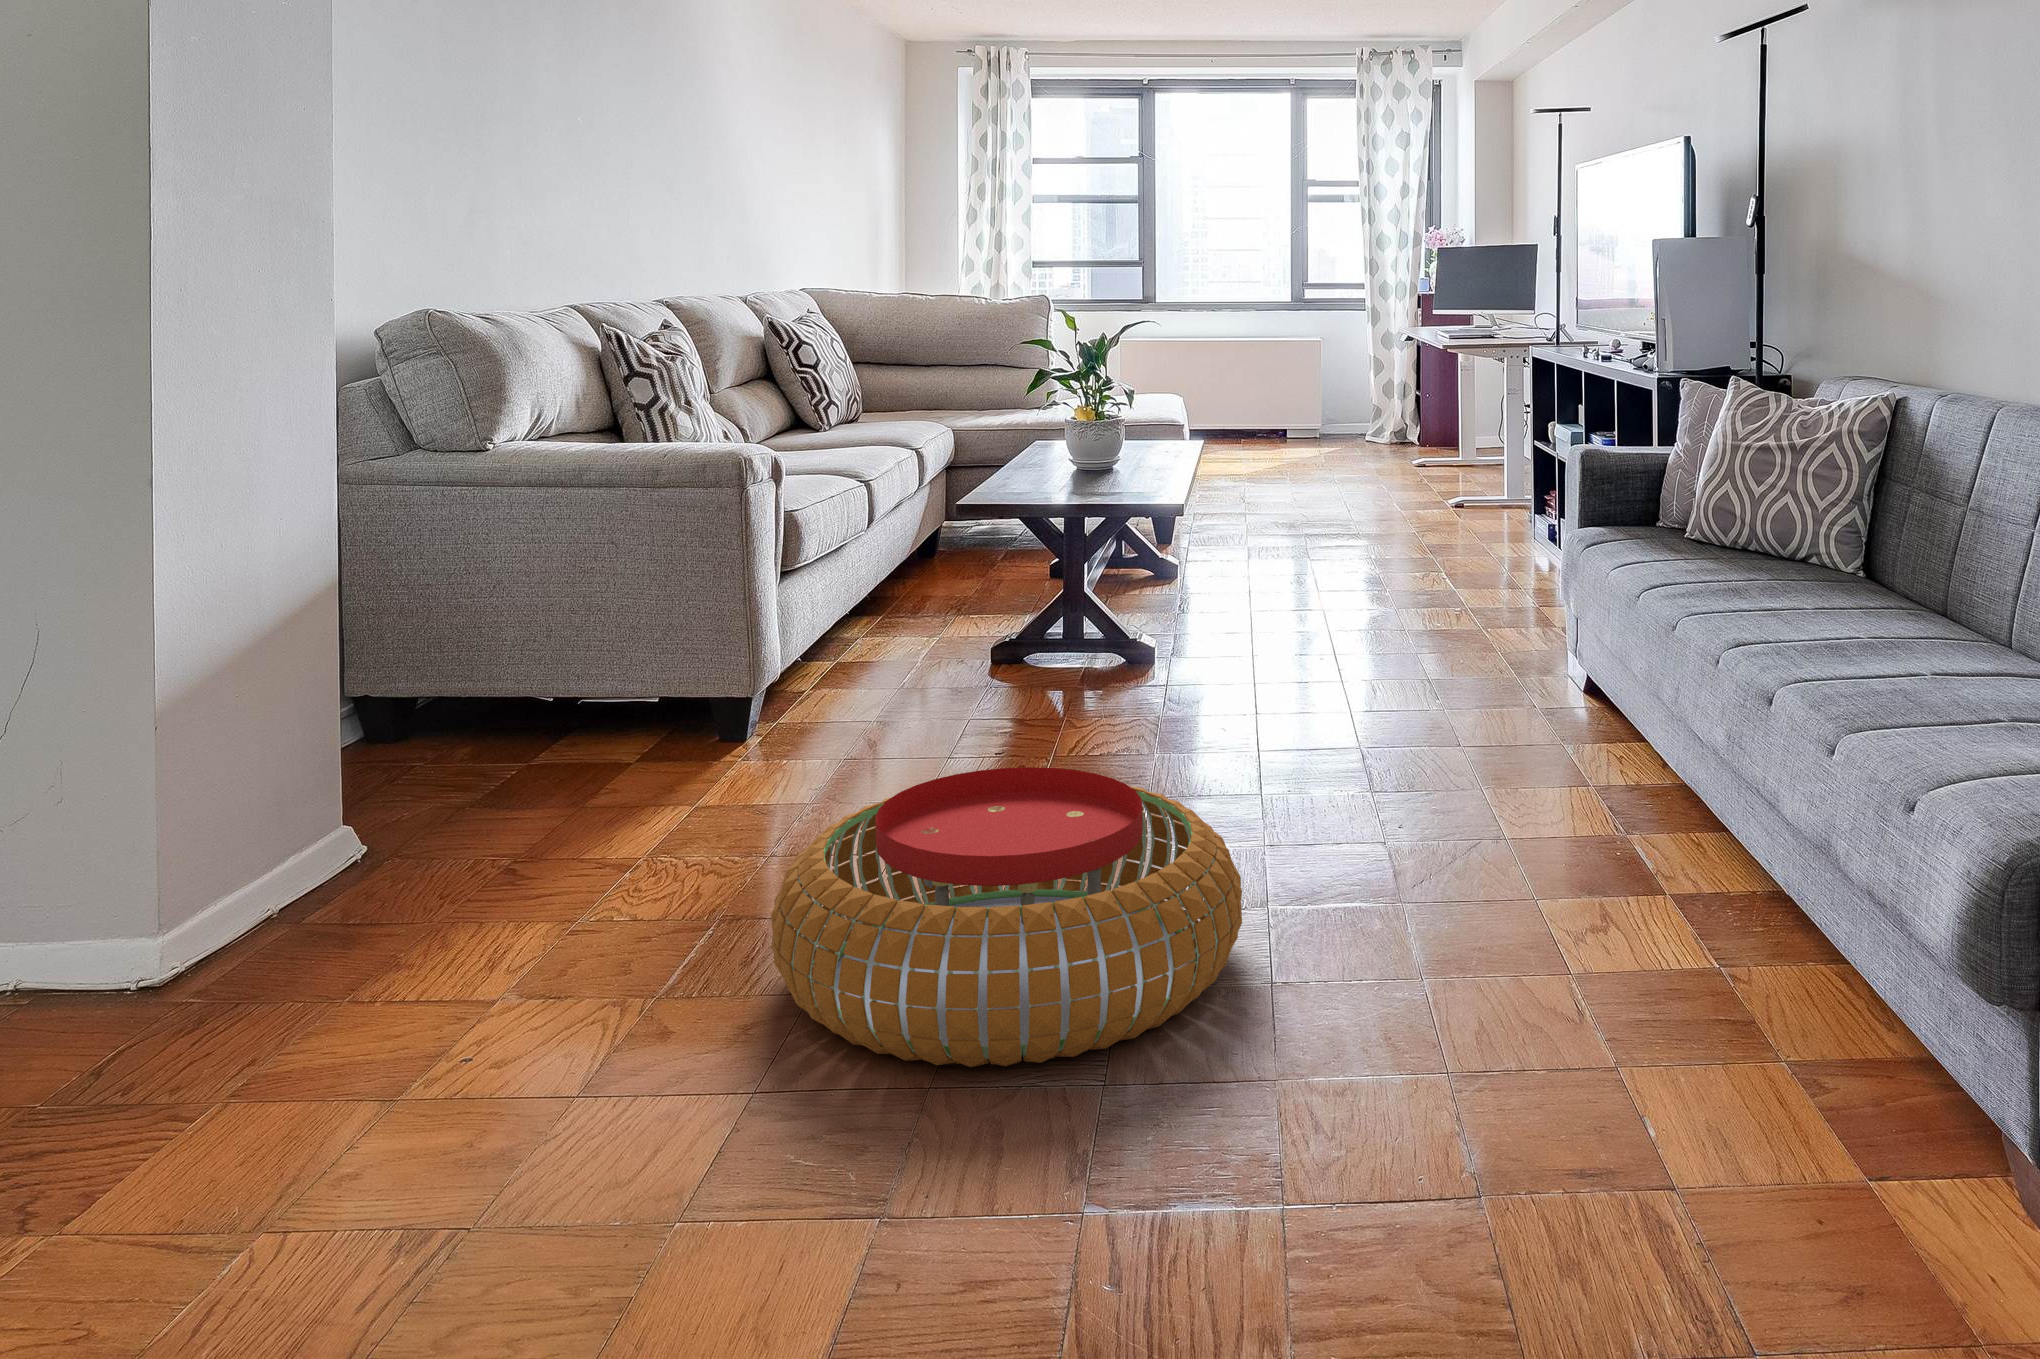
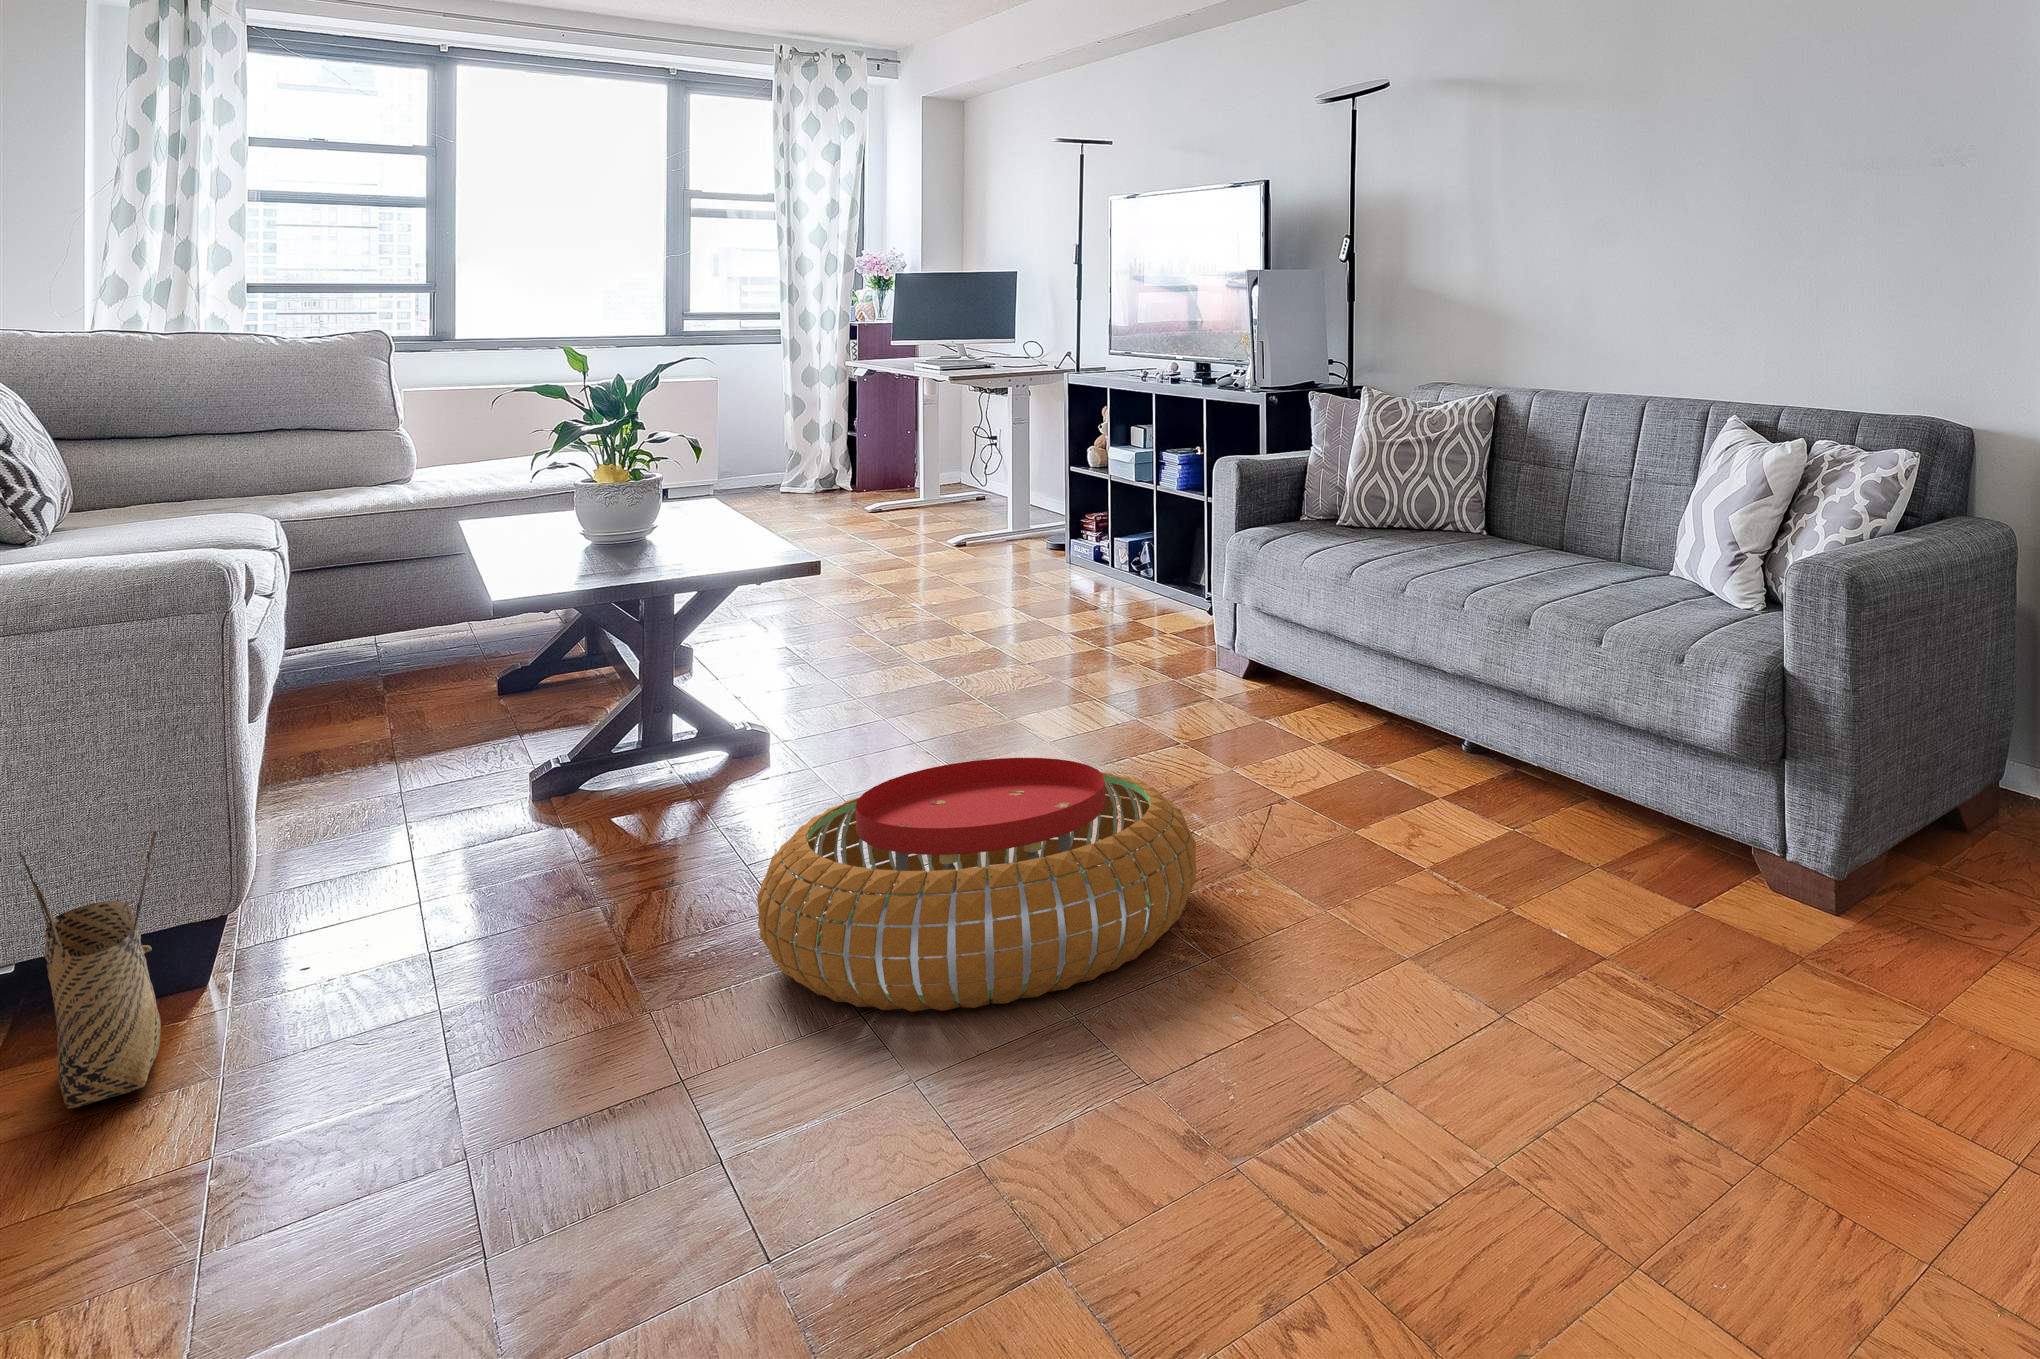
woven basket: none [279,703,403,933] -> present [19,824,161,1108]

